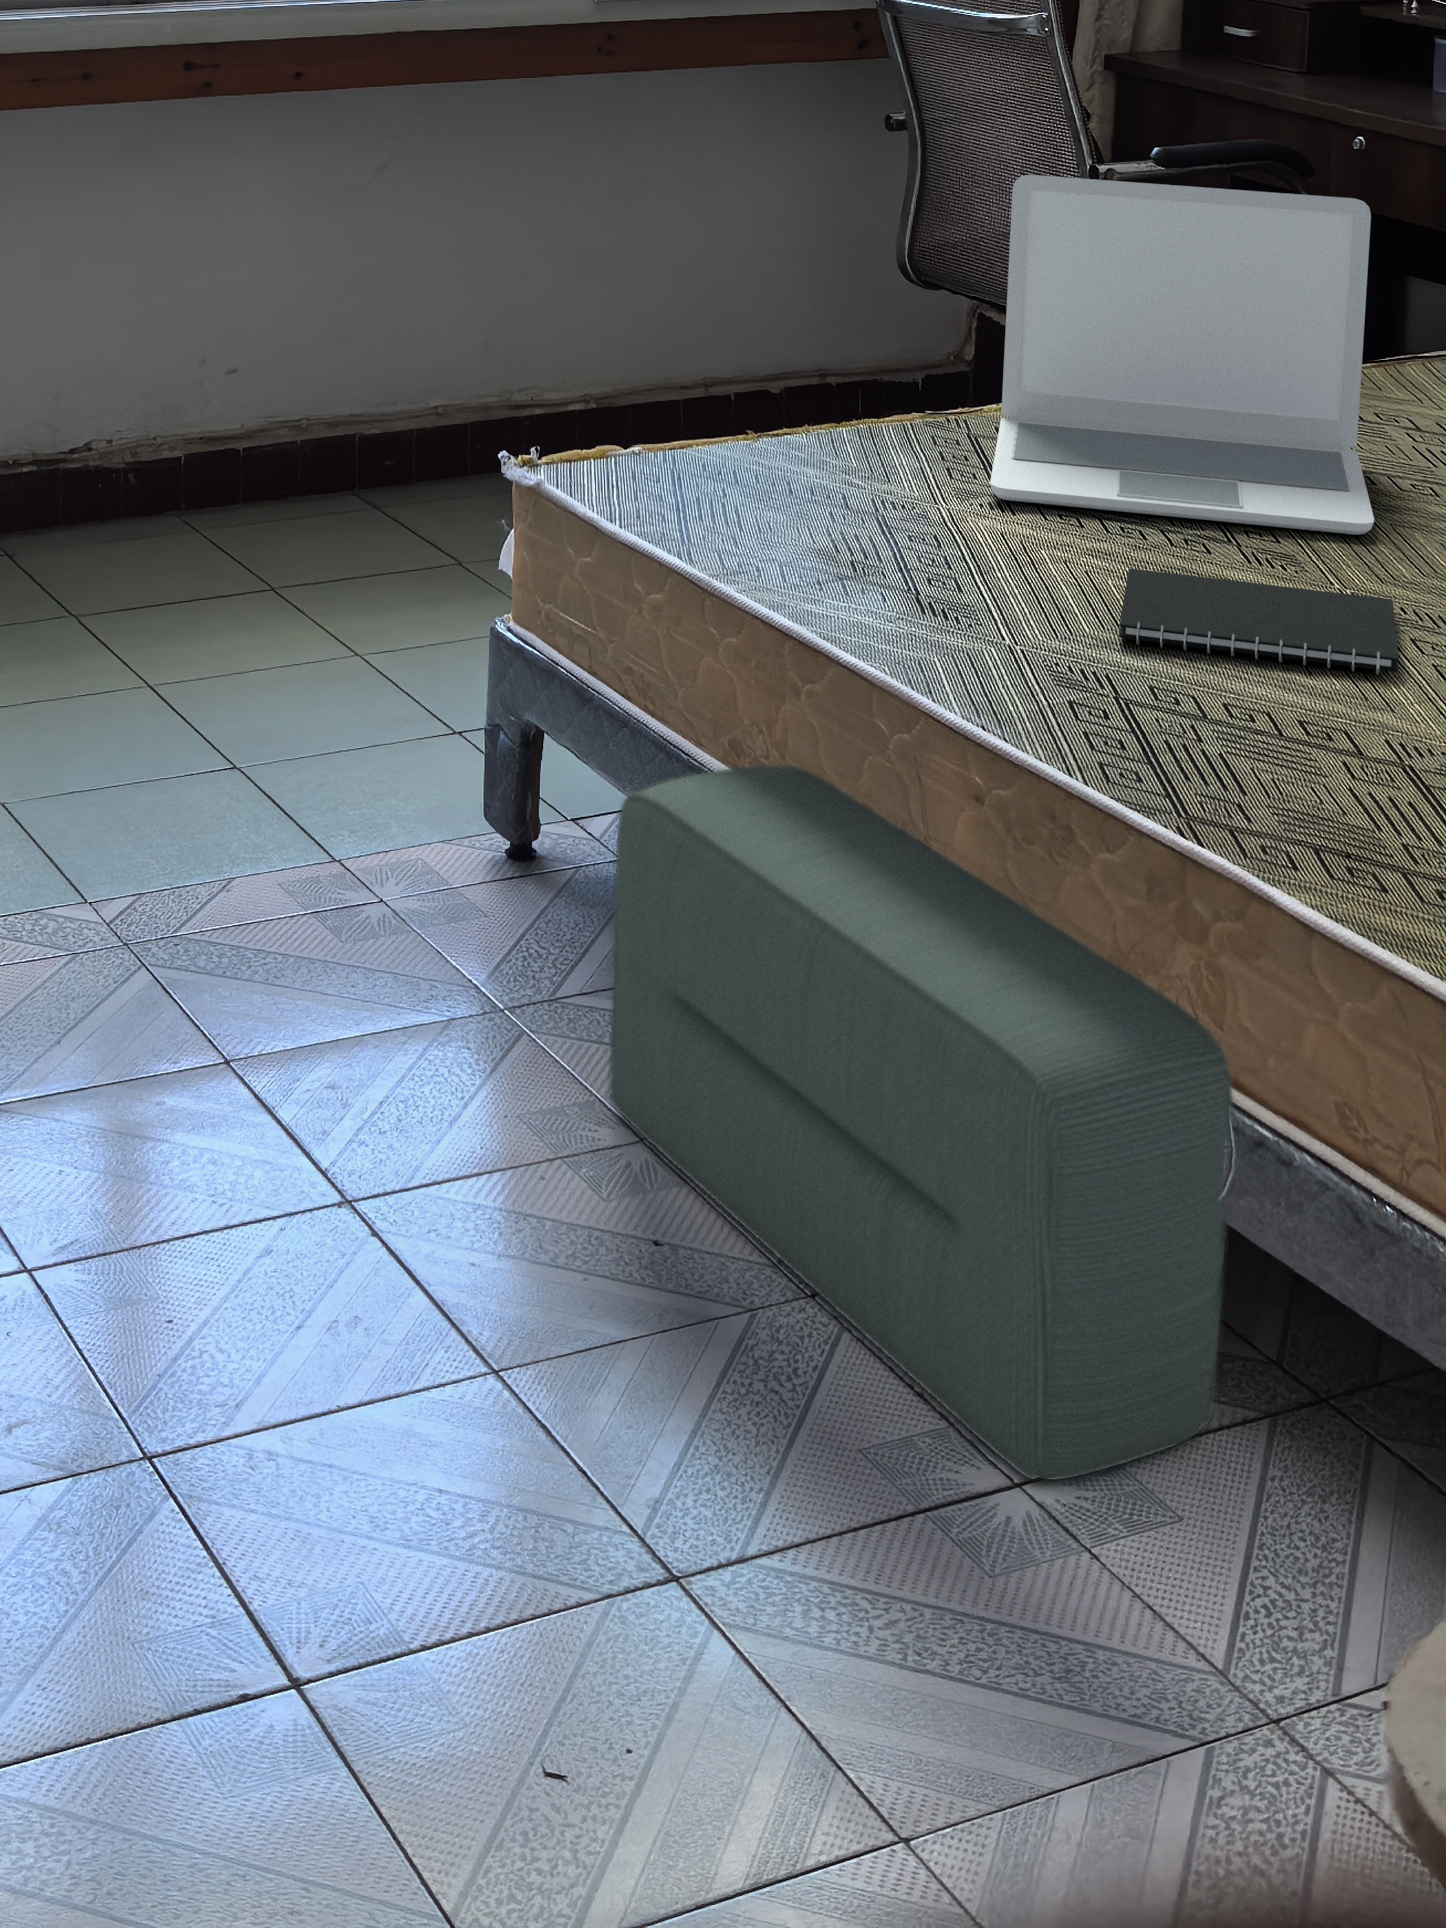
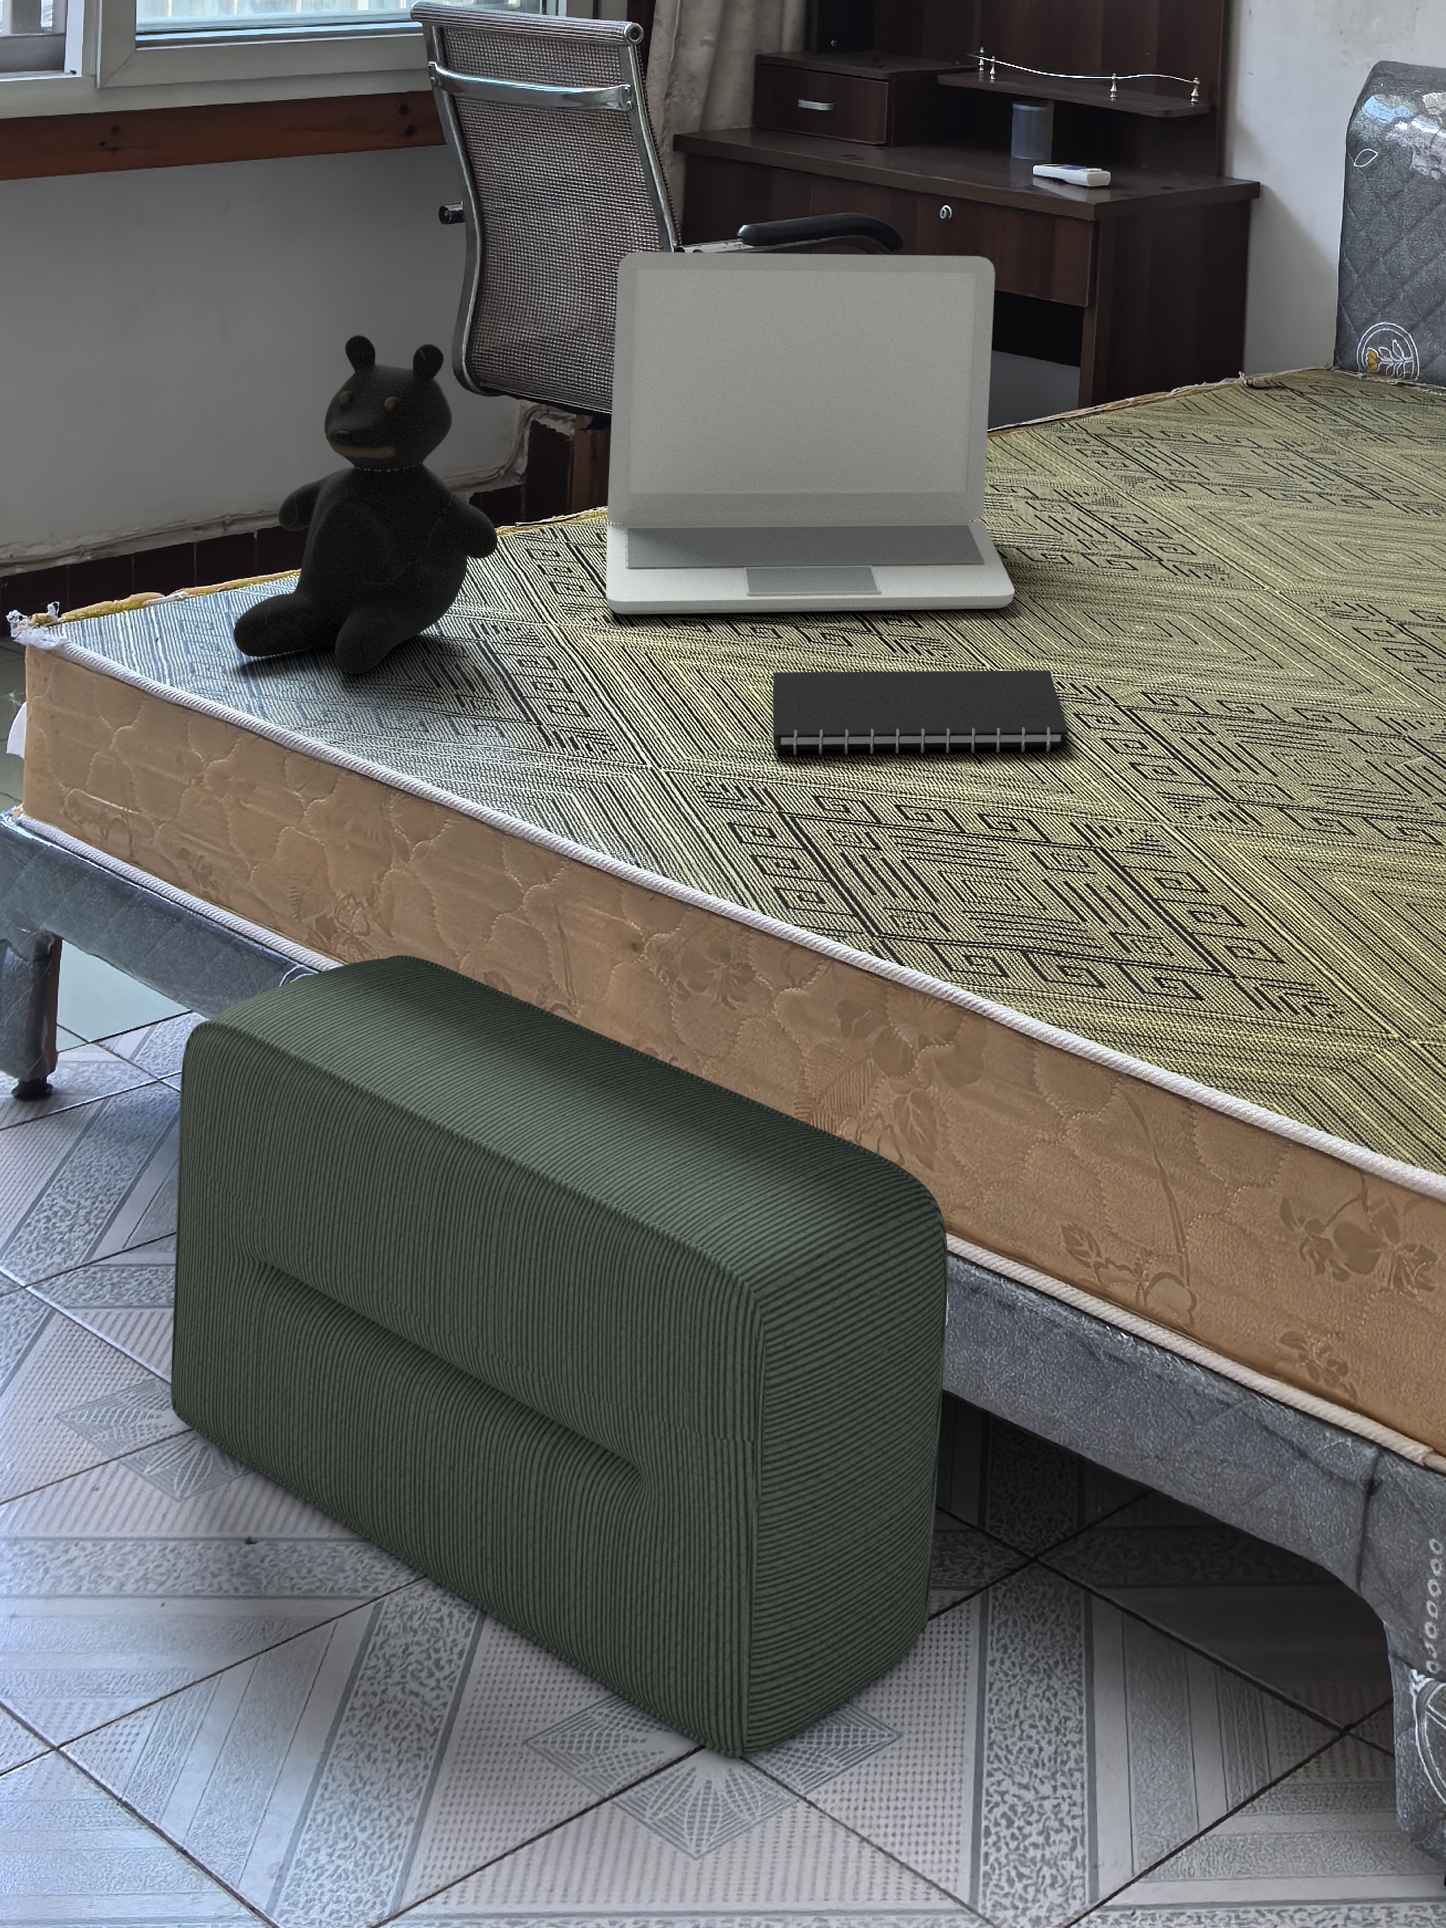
teddy bear: none [675,235,892,525] -> present [233,335,497,674]

